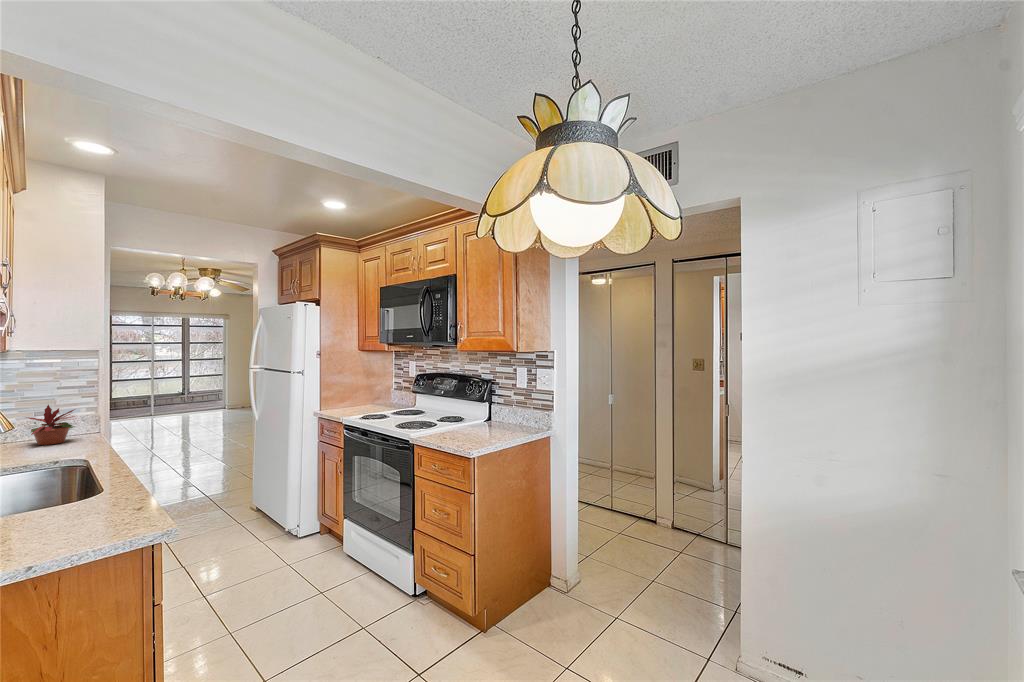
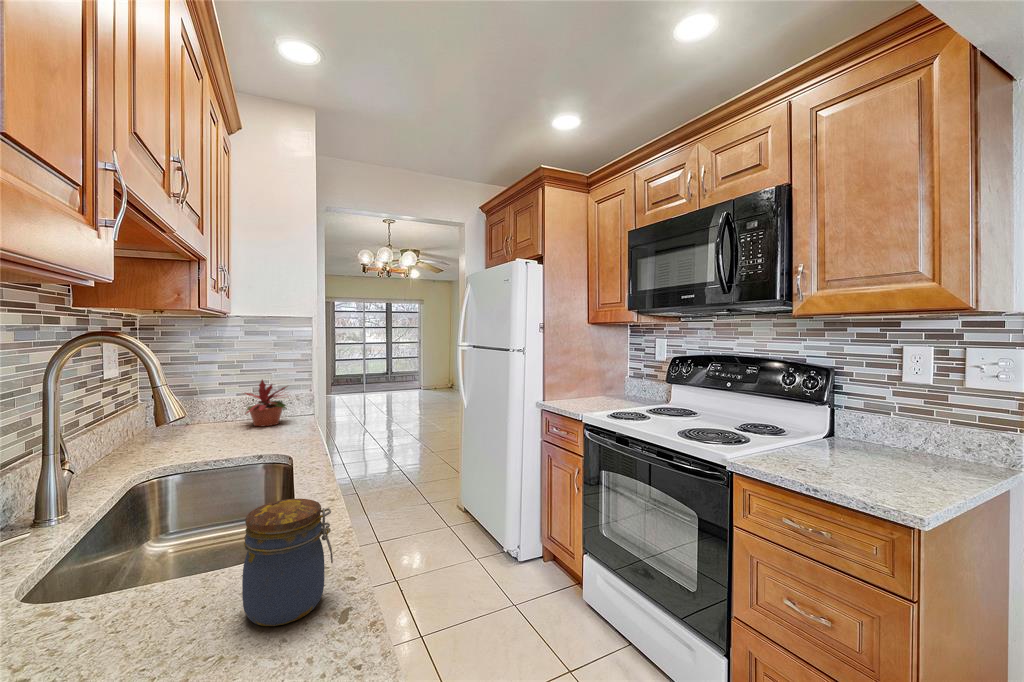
jar: none [80,462,134,520] -> present [242,499,333,626]

